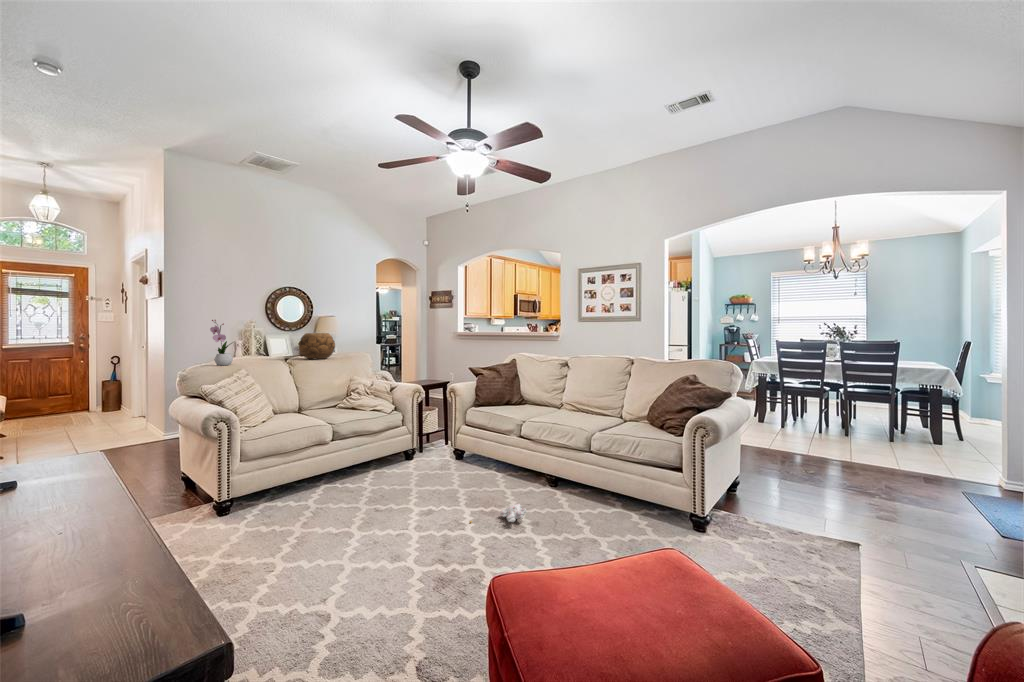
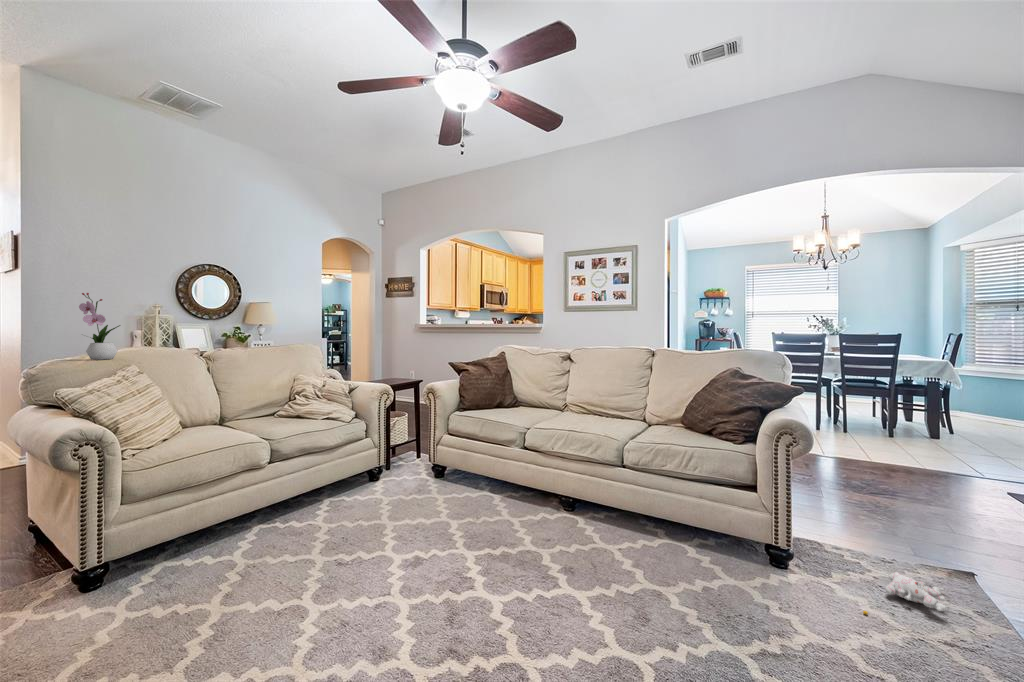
decorative bowl: present [299,333,335,359] -> none [220,317,272,352]
plush toy: present [470,504,527,523] -> present [863,572,947,614]

